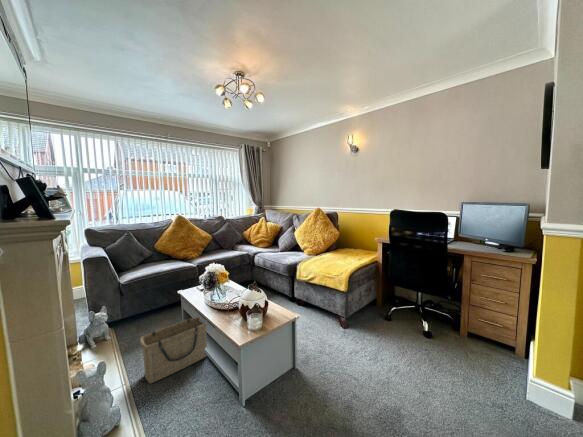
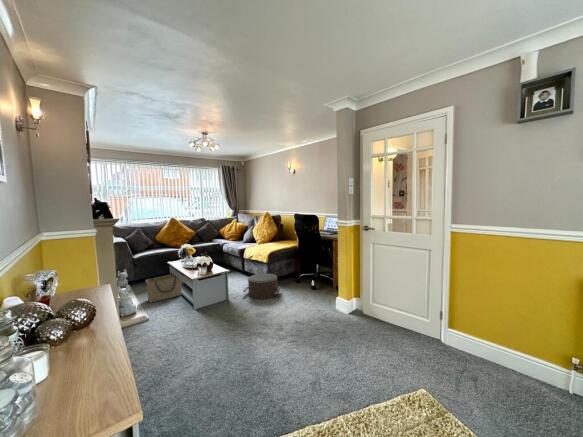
pouf: none [320,311,390,369] -> present [243,273,281,299]

